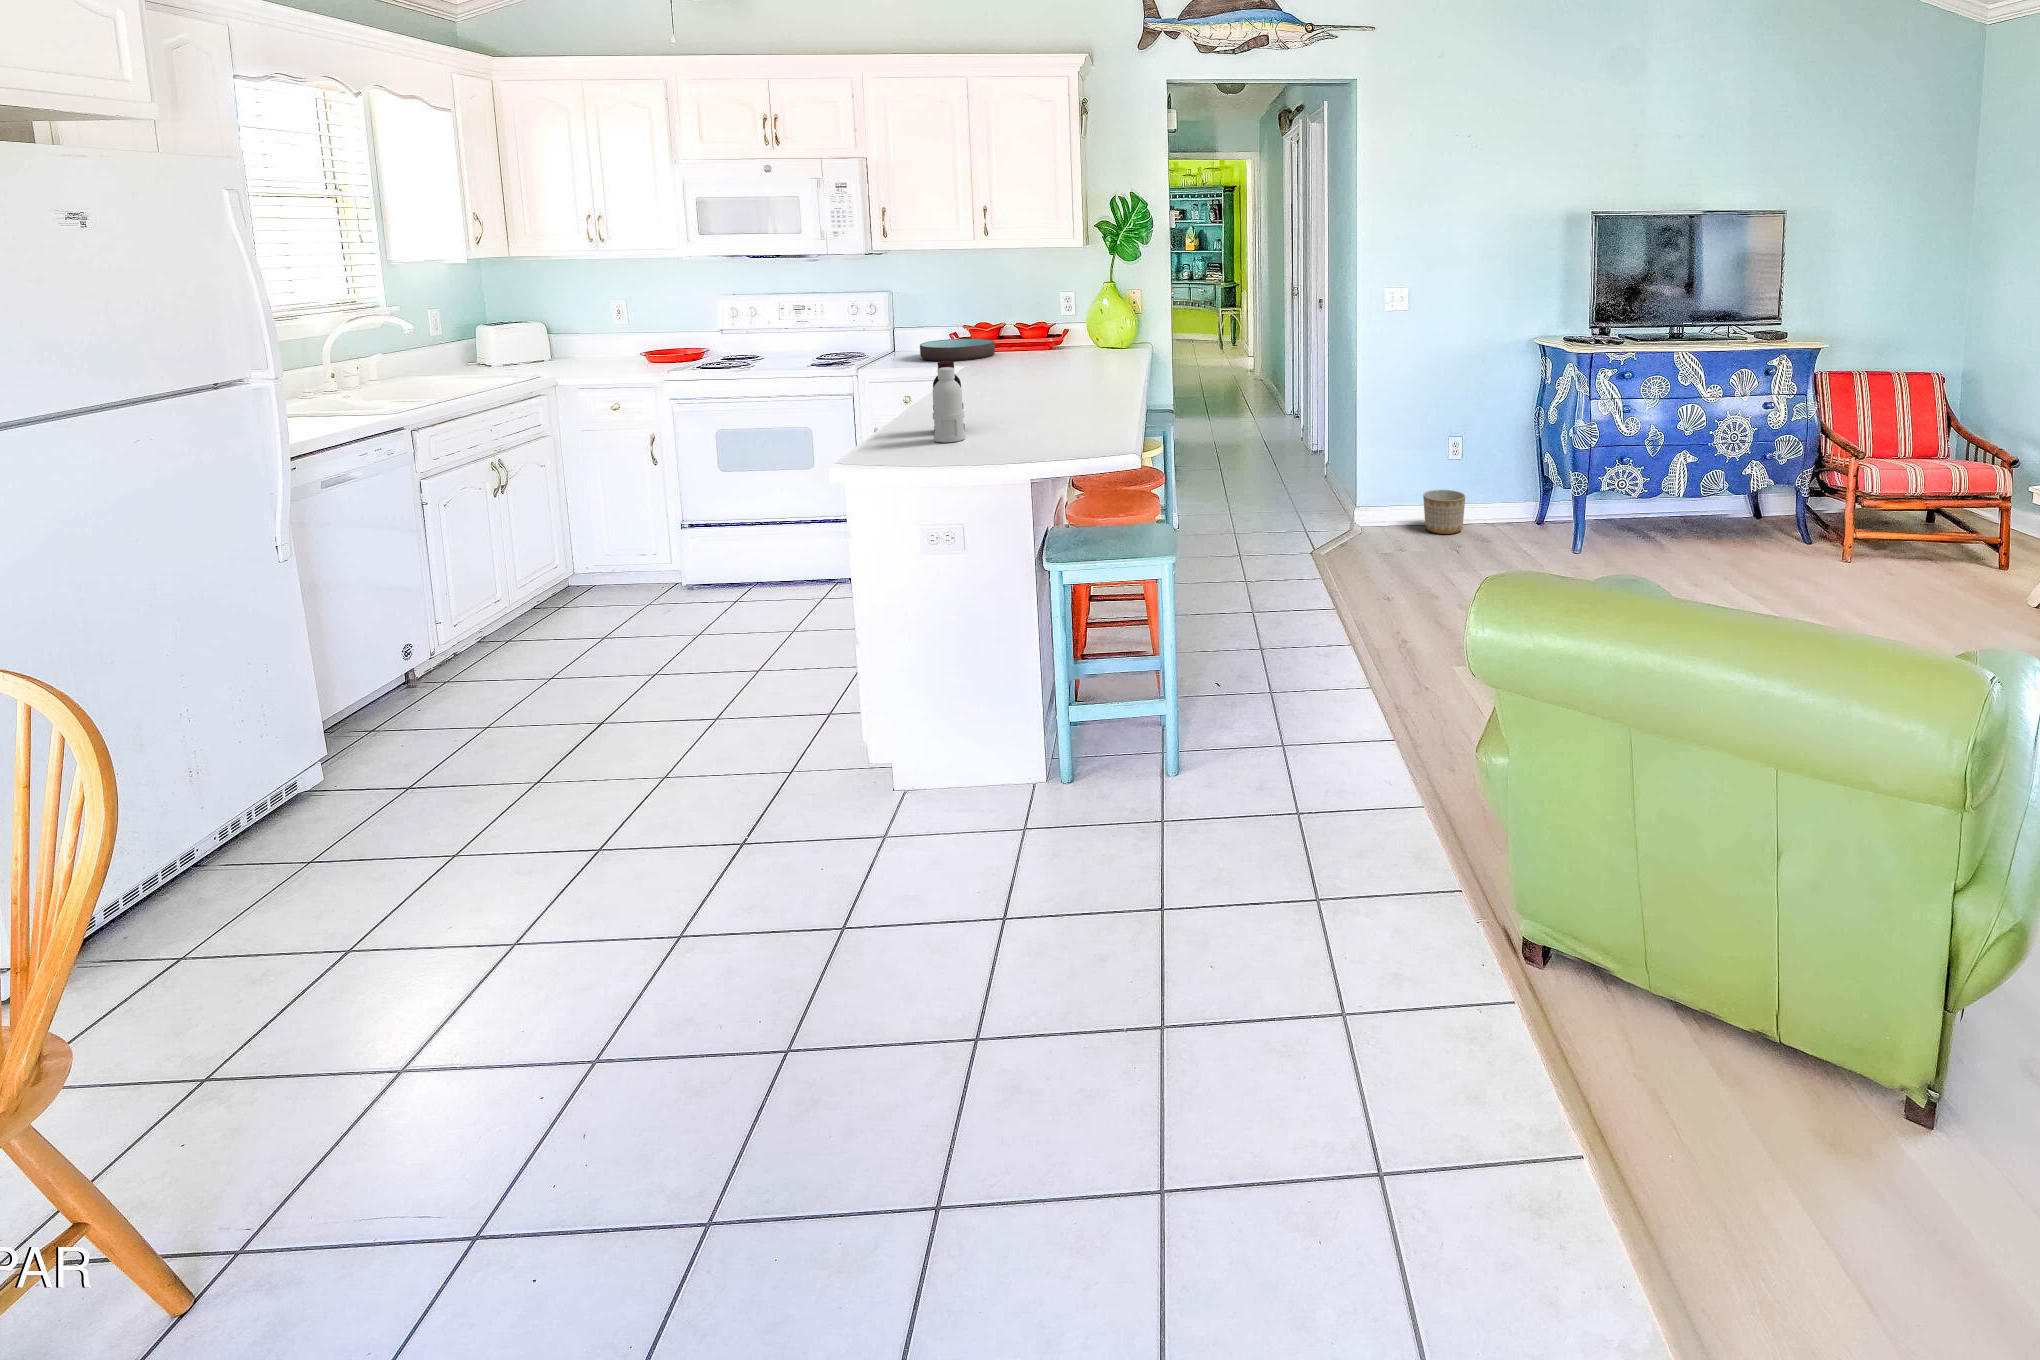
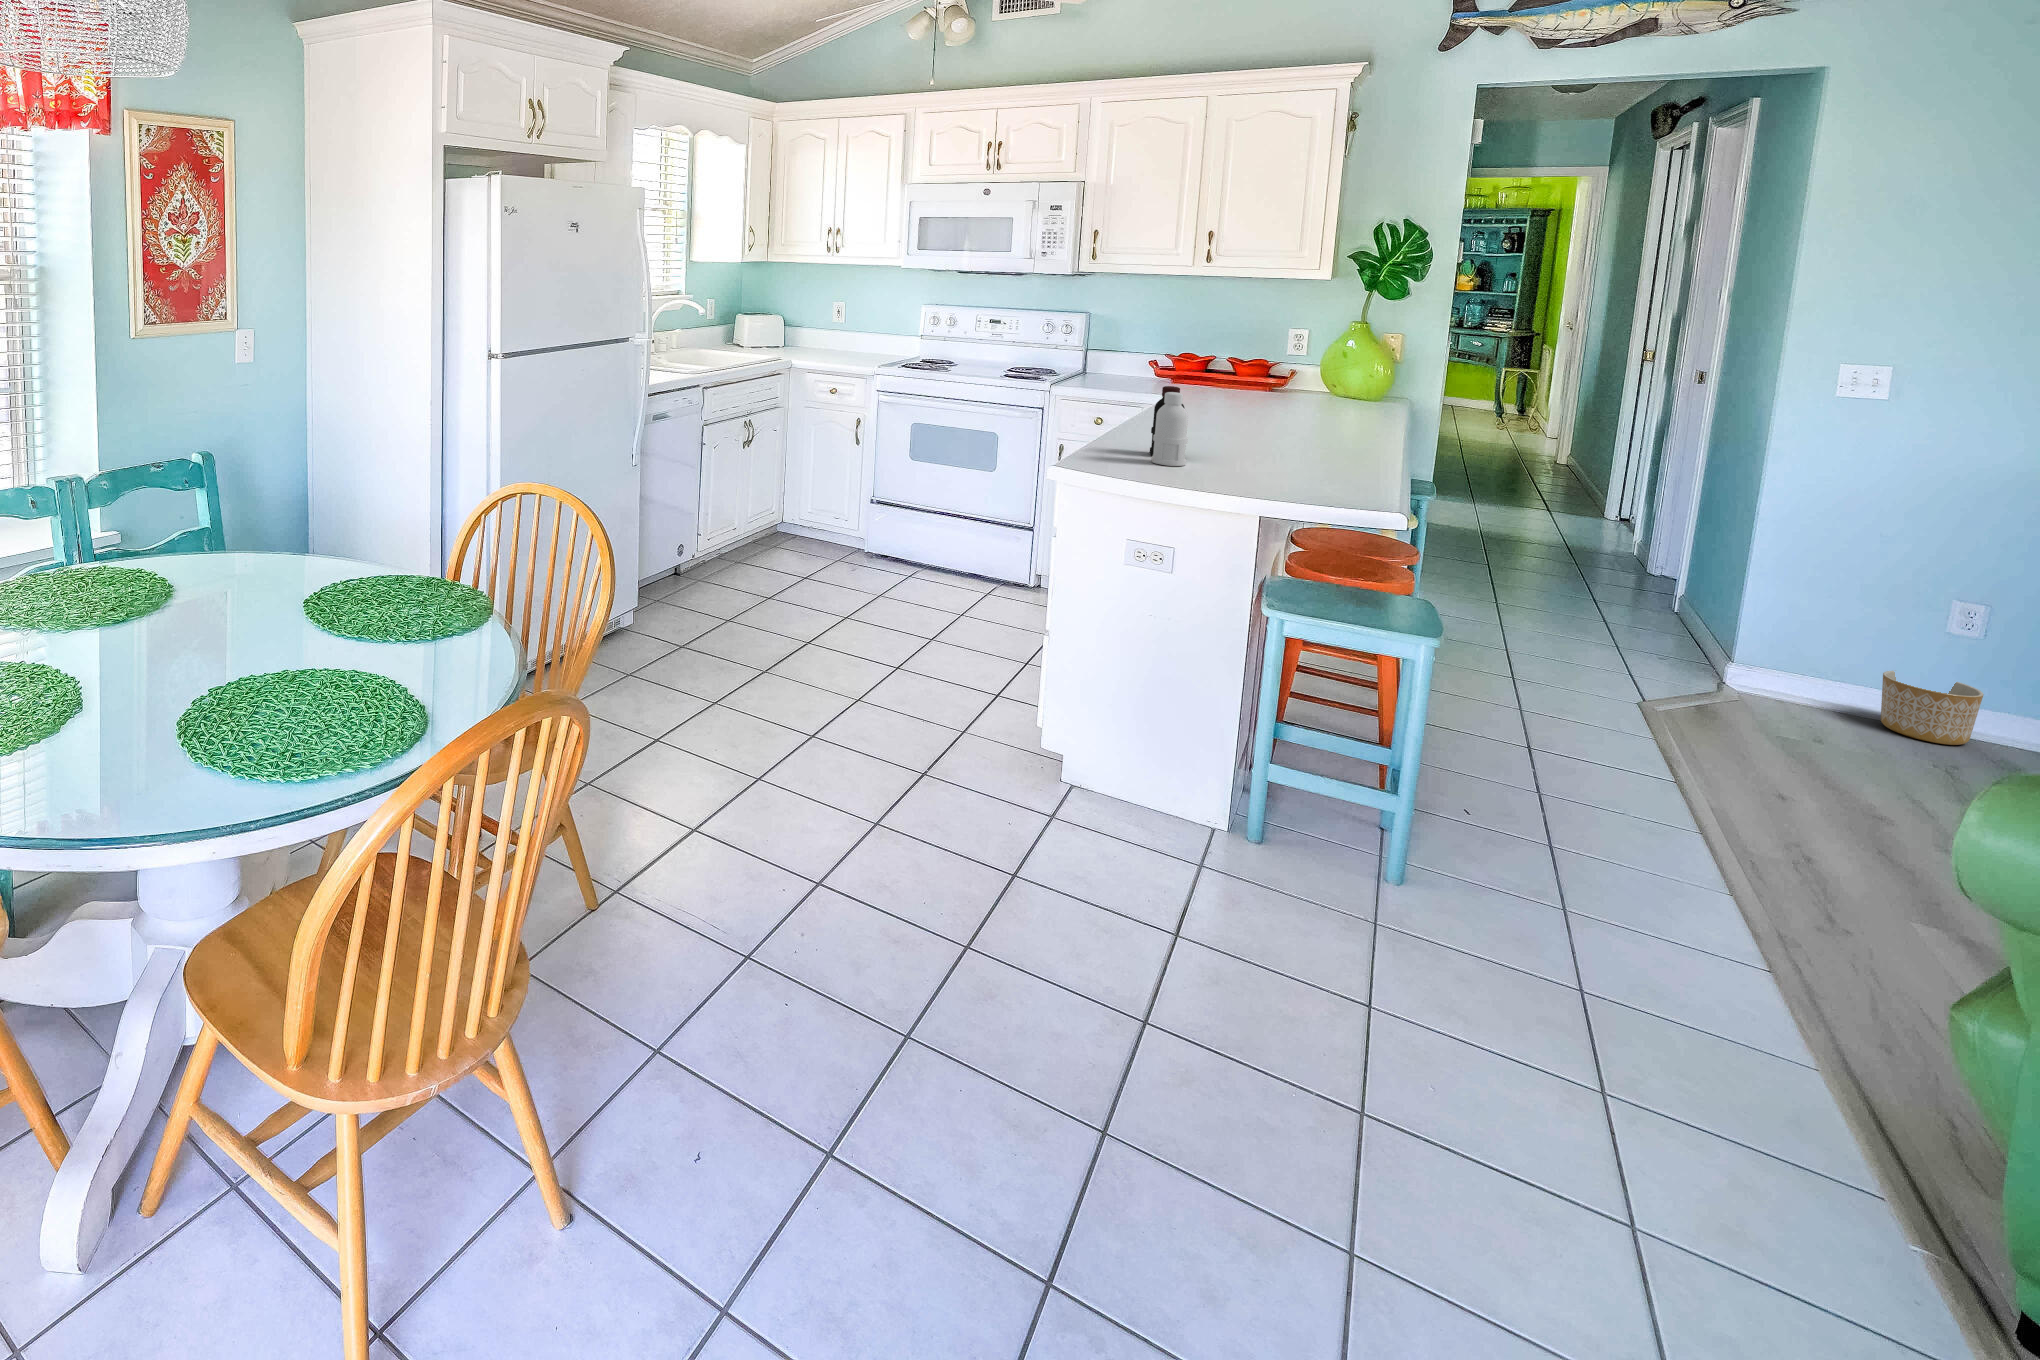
bowl: present [920,338,995,361] -> none [1115,366,1201,390]

